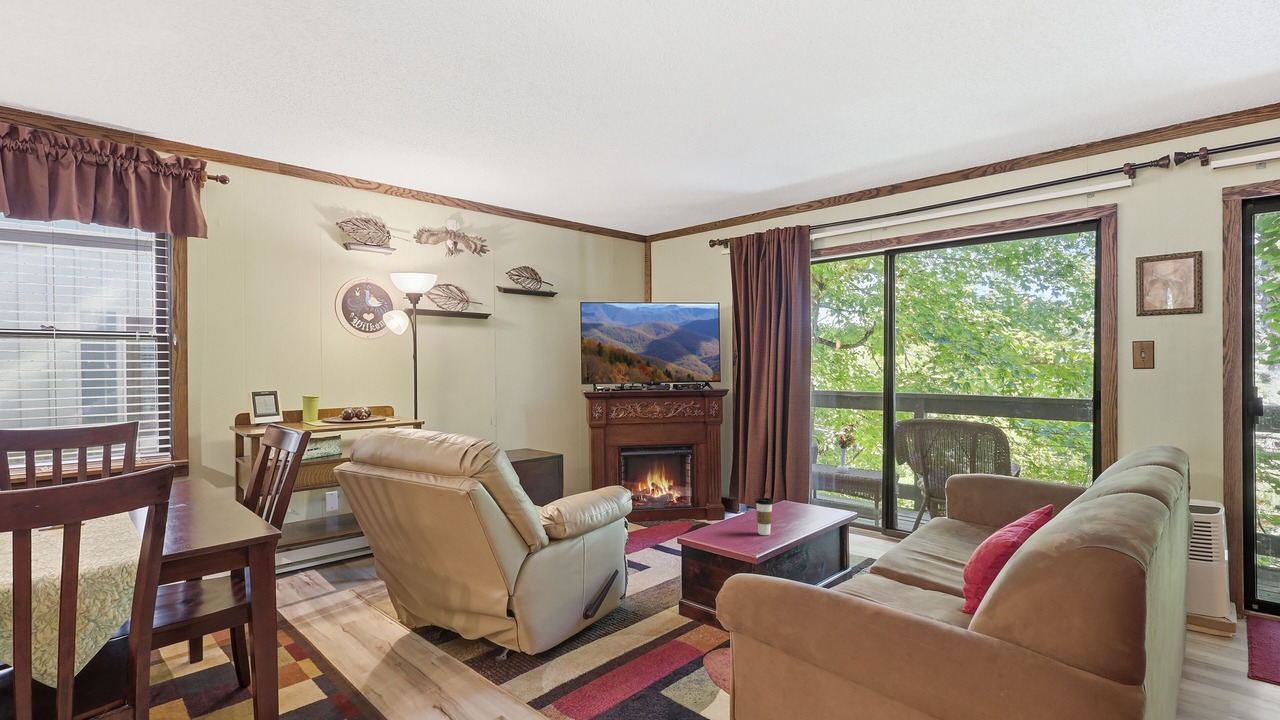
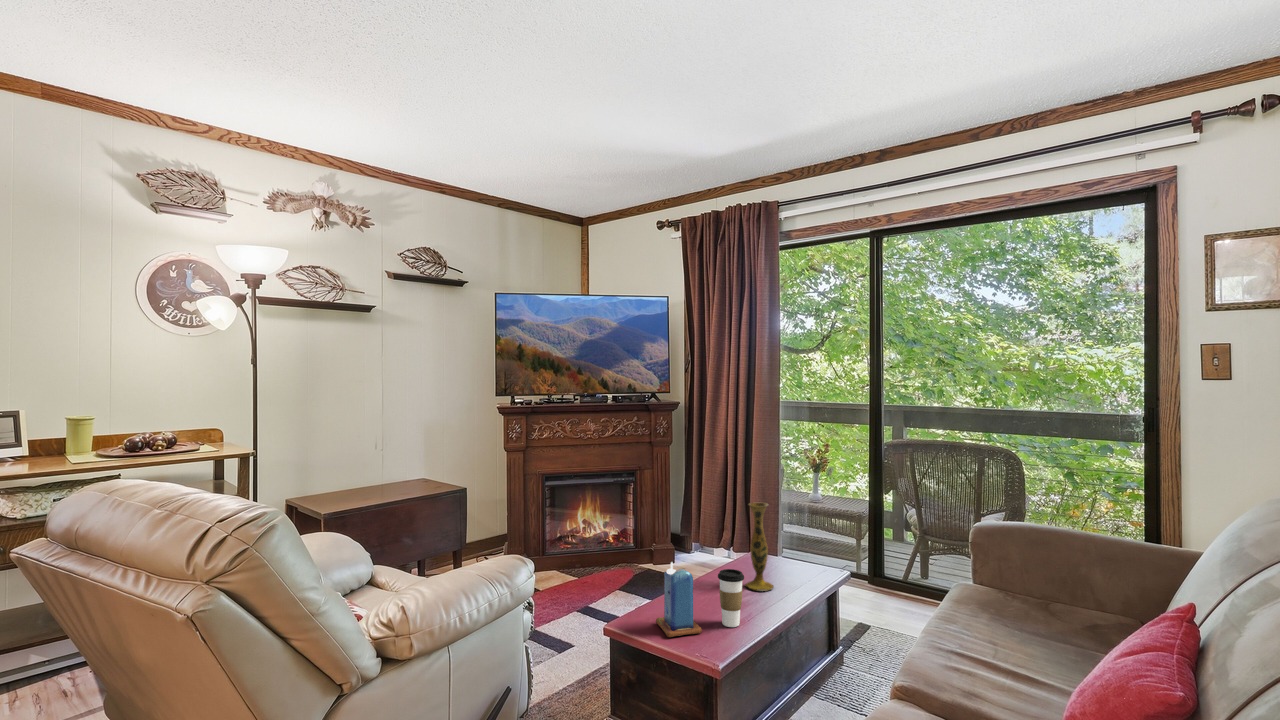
vase: none [776,458,797,519] -> present [745,503,774,591]
candle: none [713,491,744,539] -> present [656,562,702,637]

